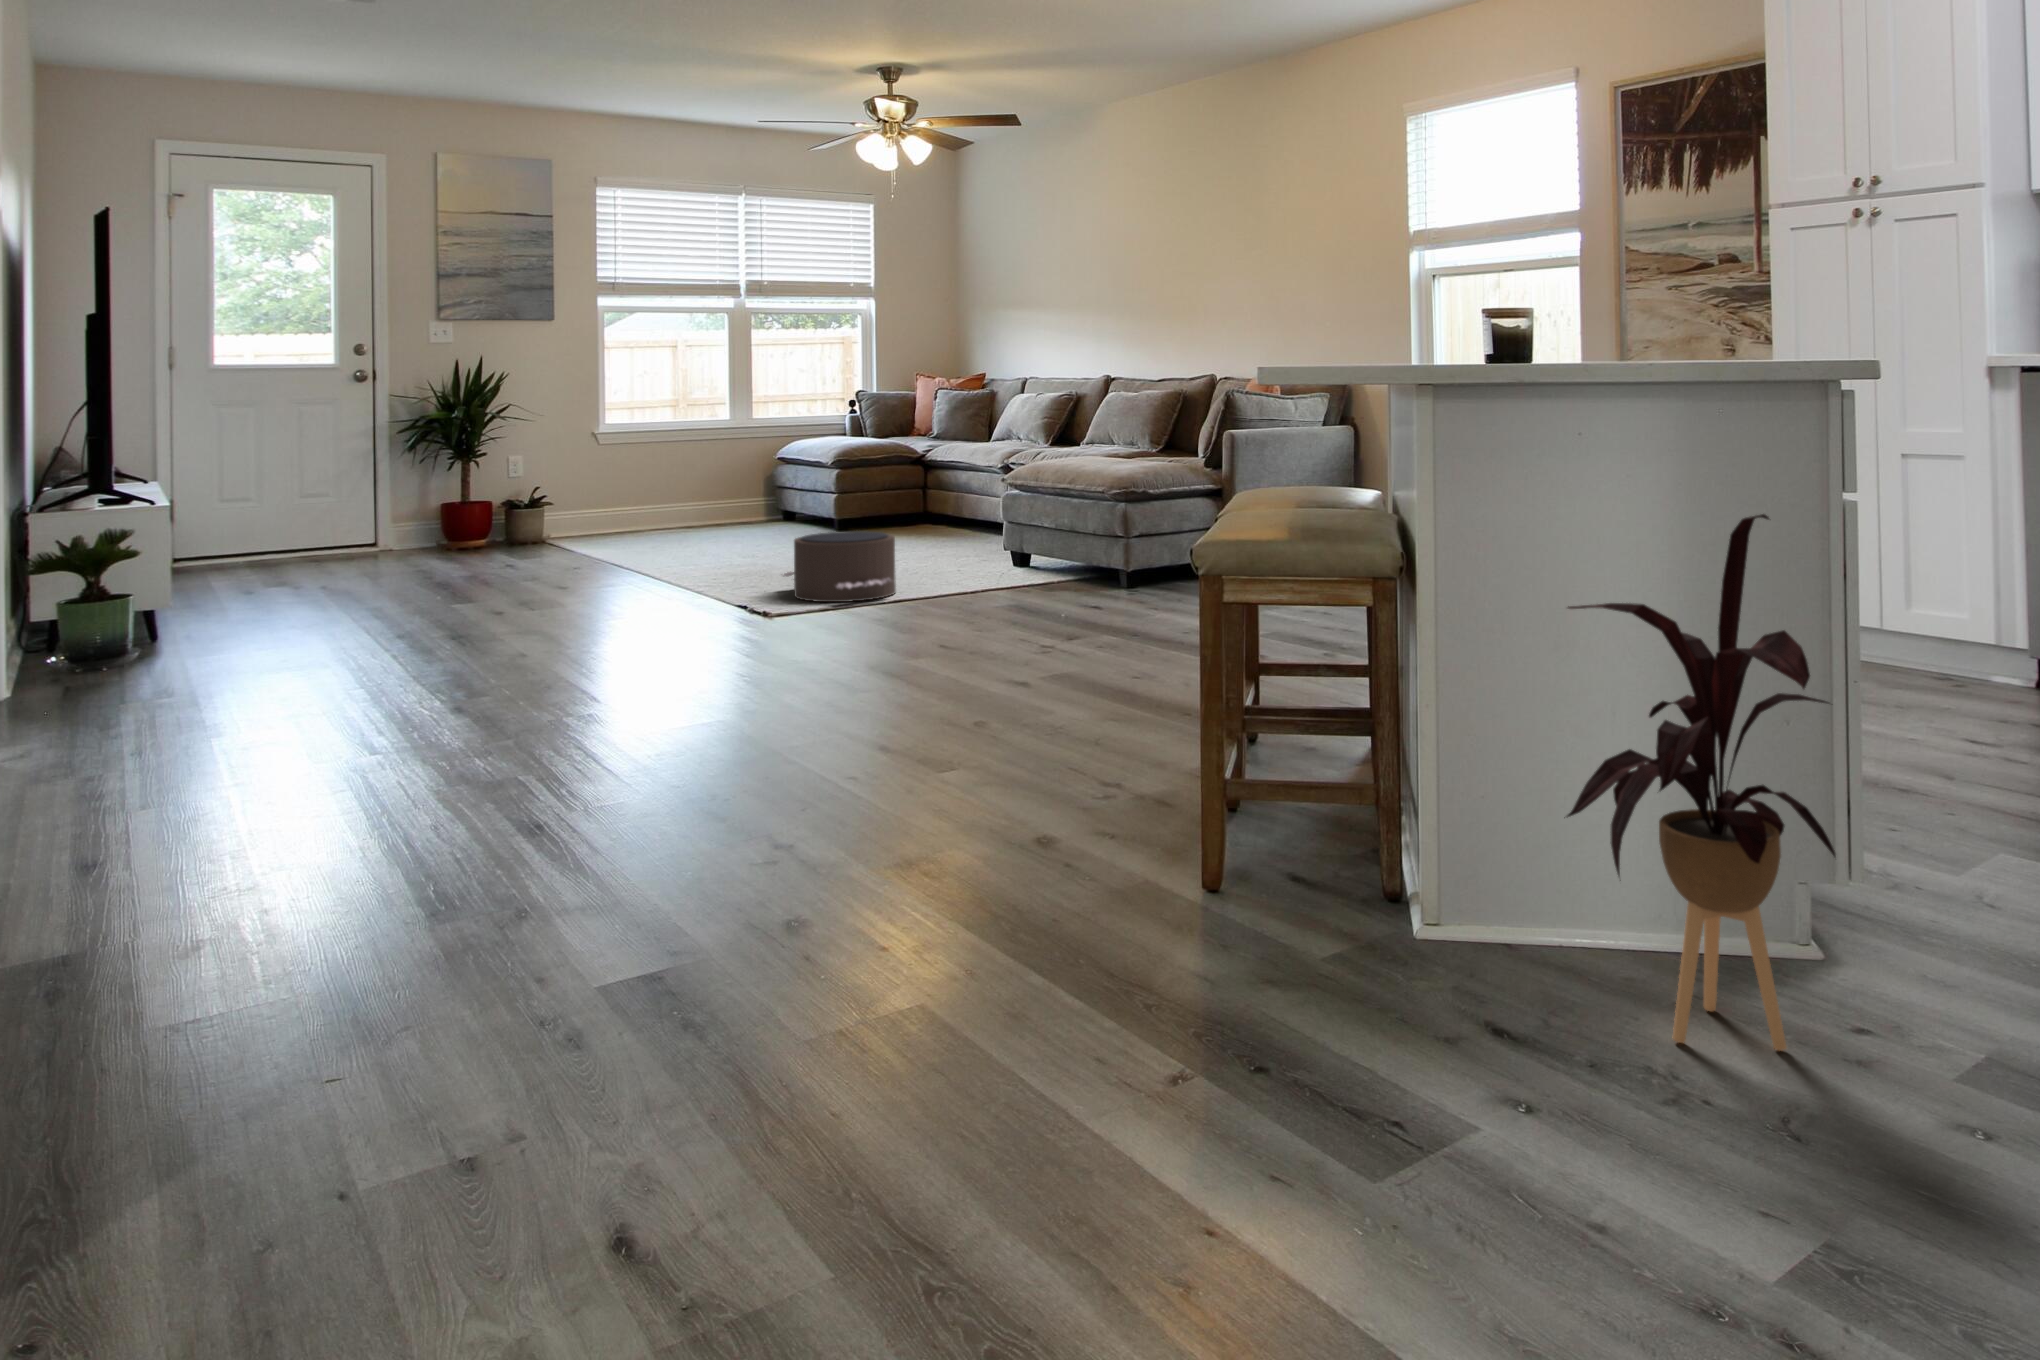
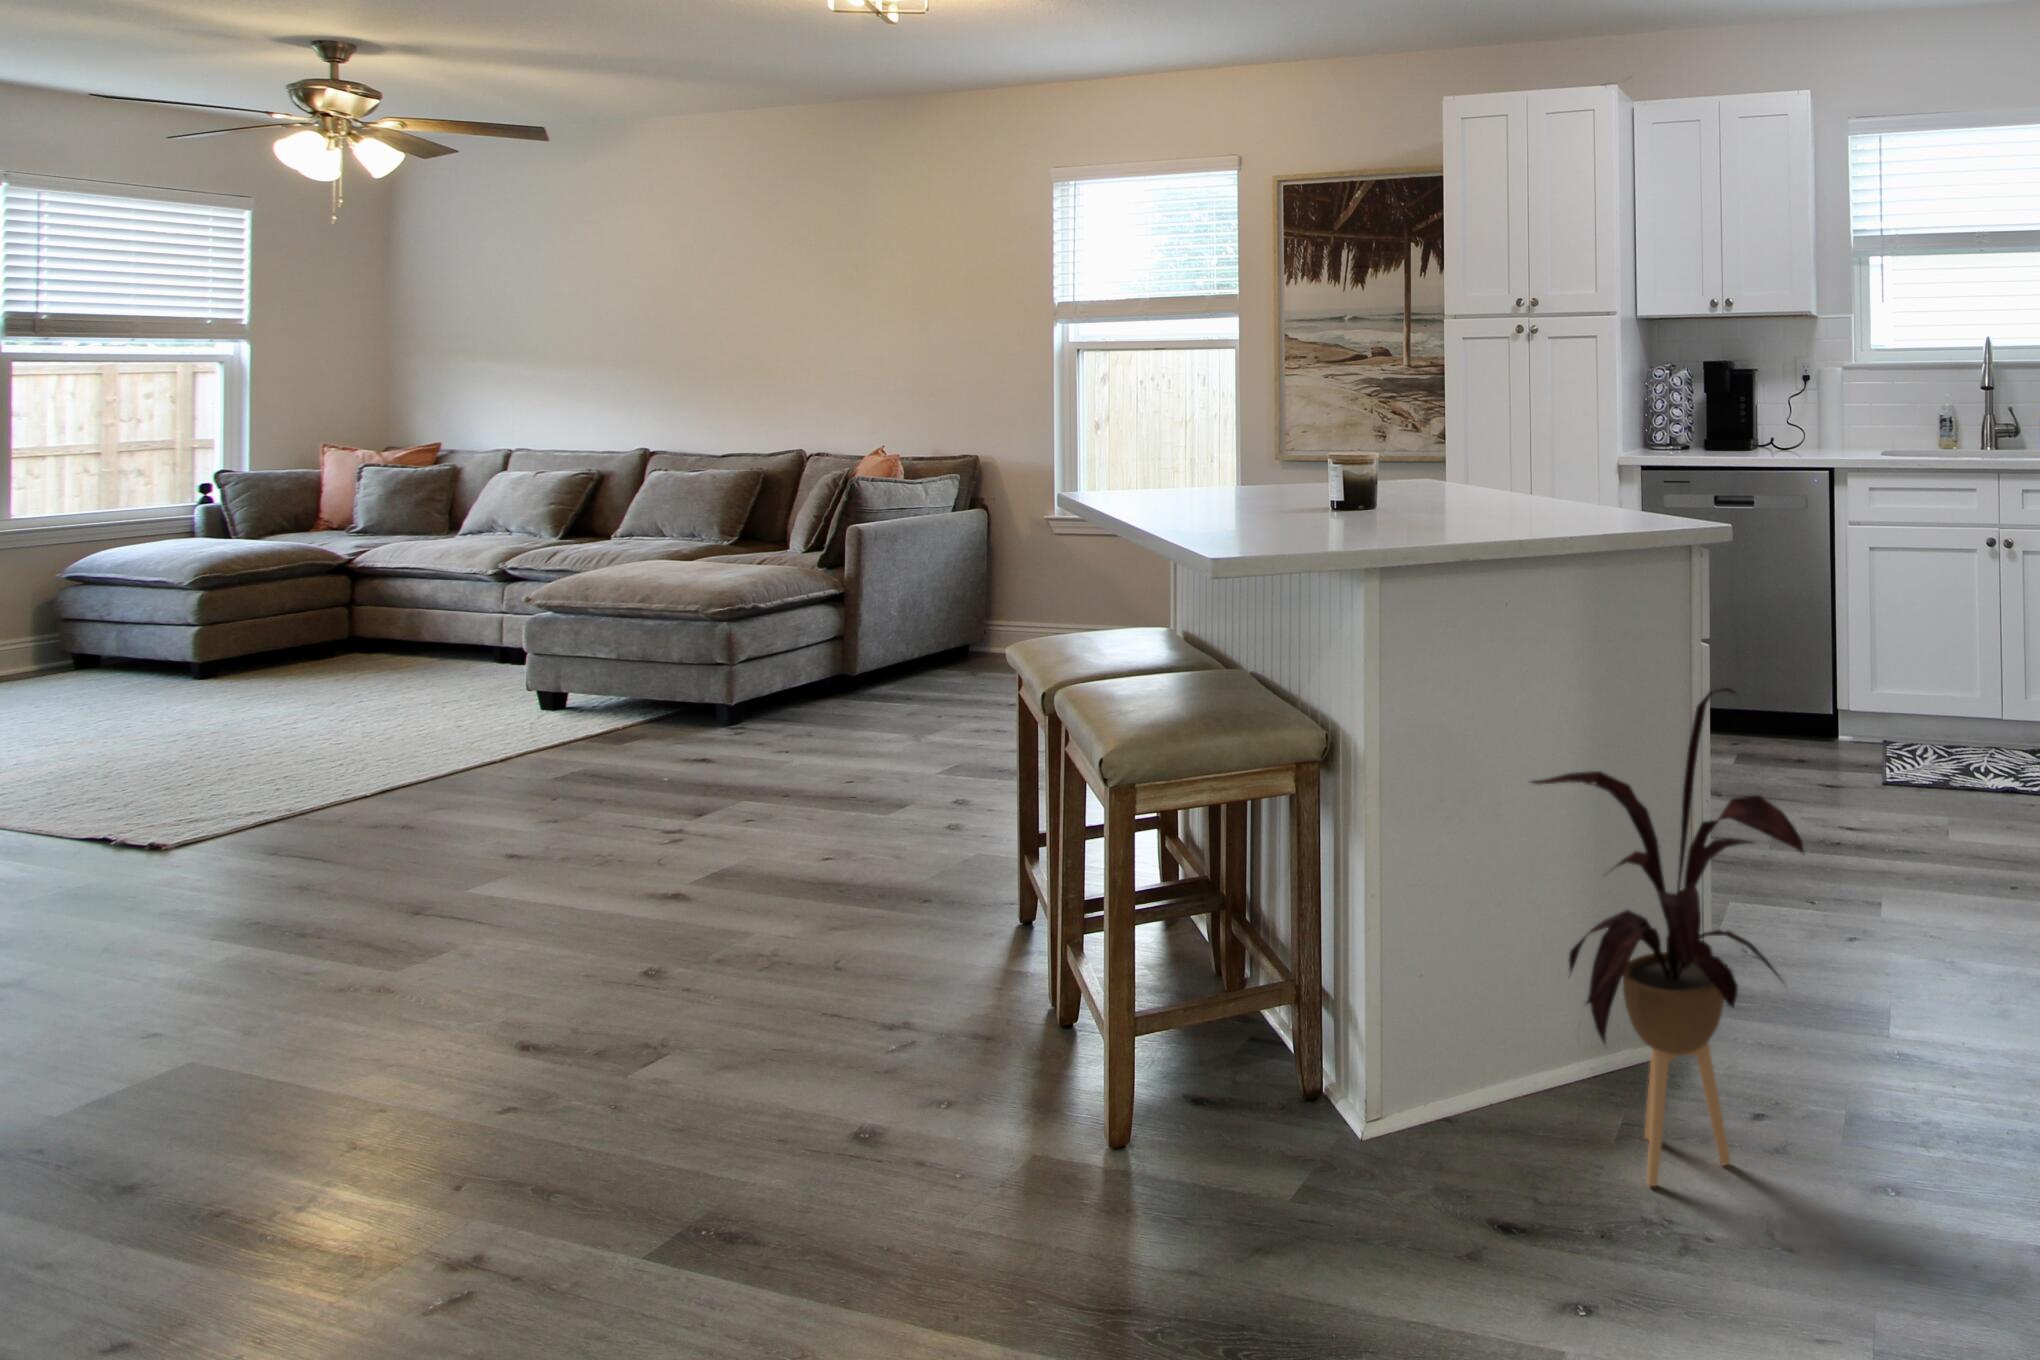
pouf: present [781,531,896,602] -> none [149,694,375,810]

